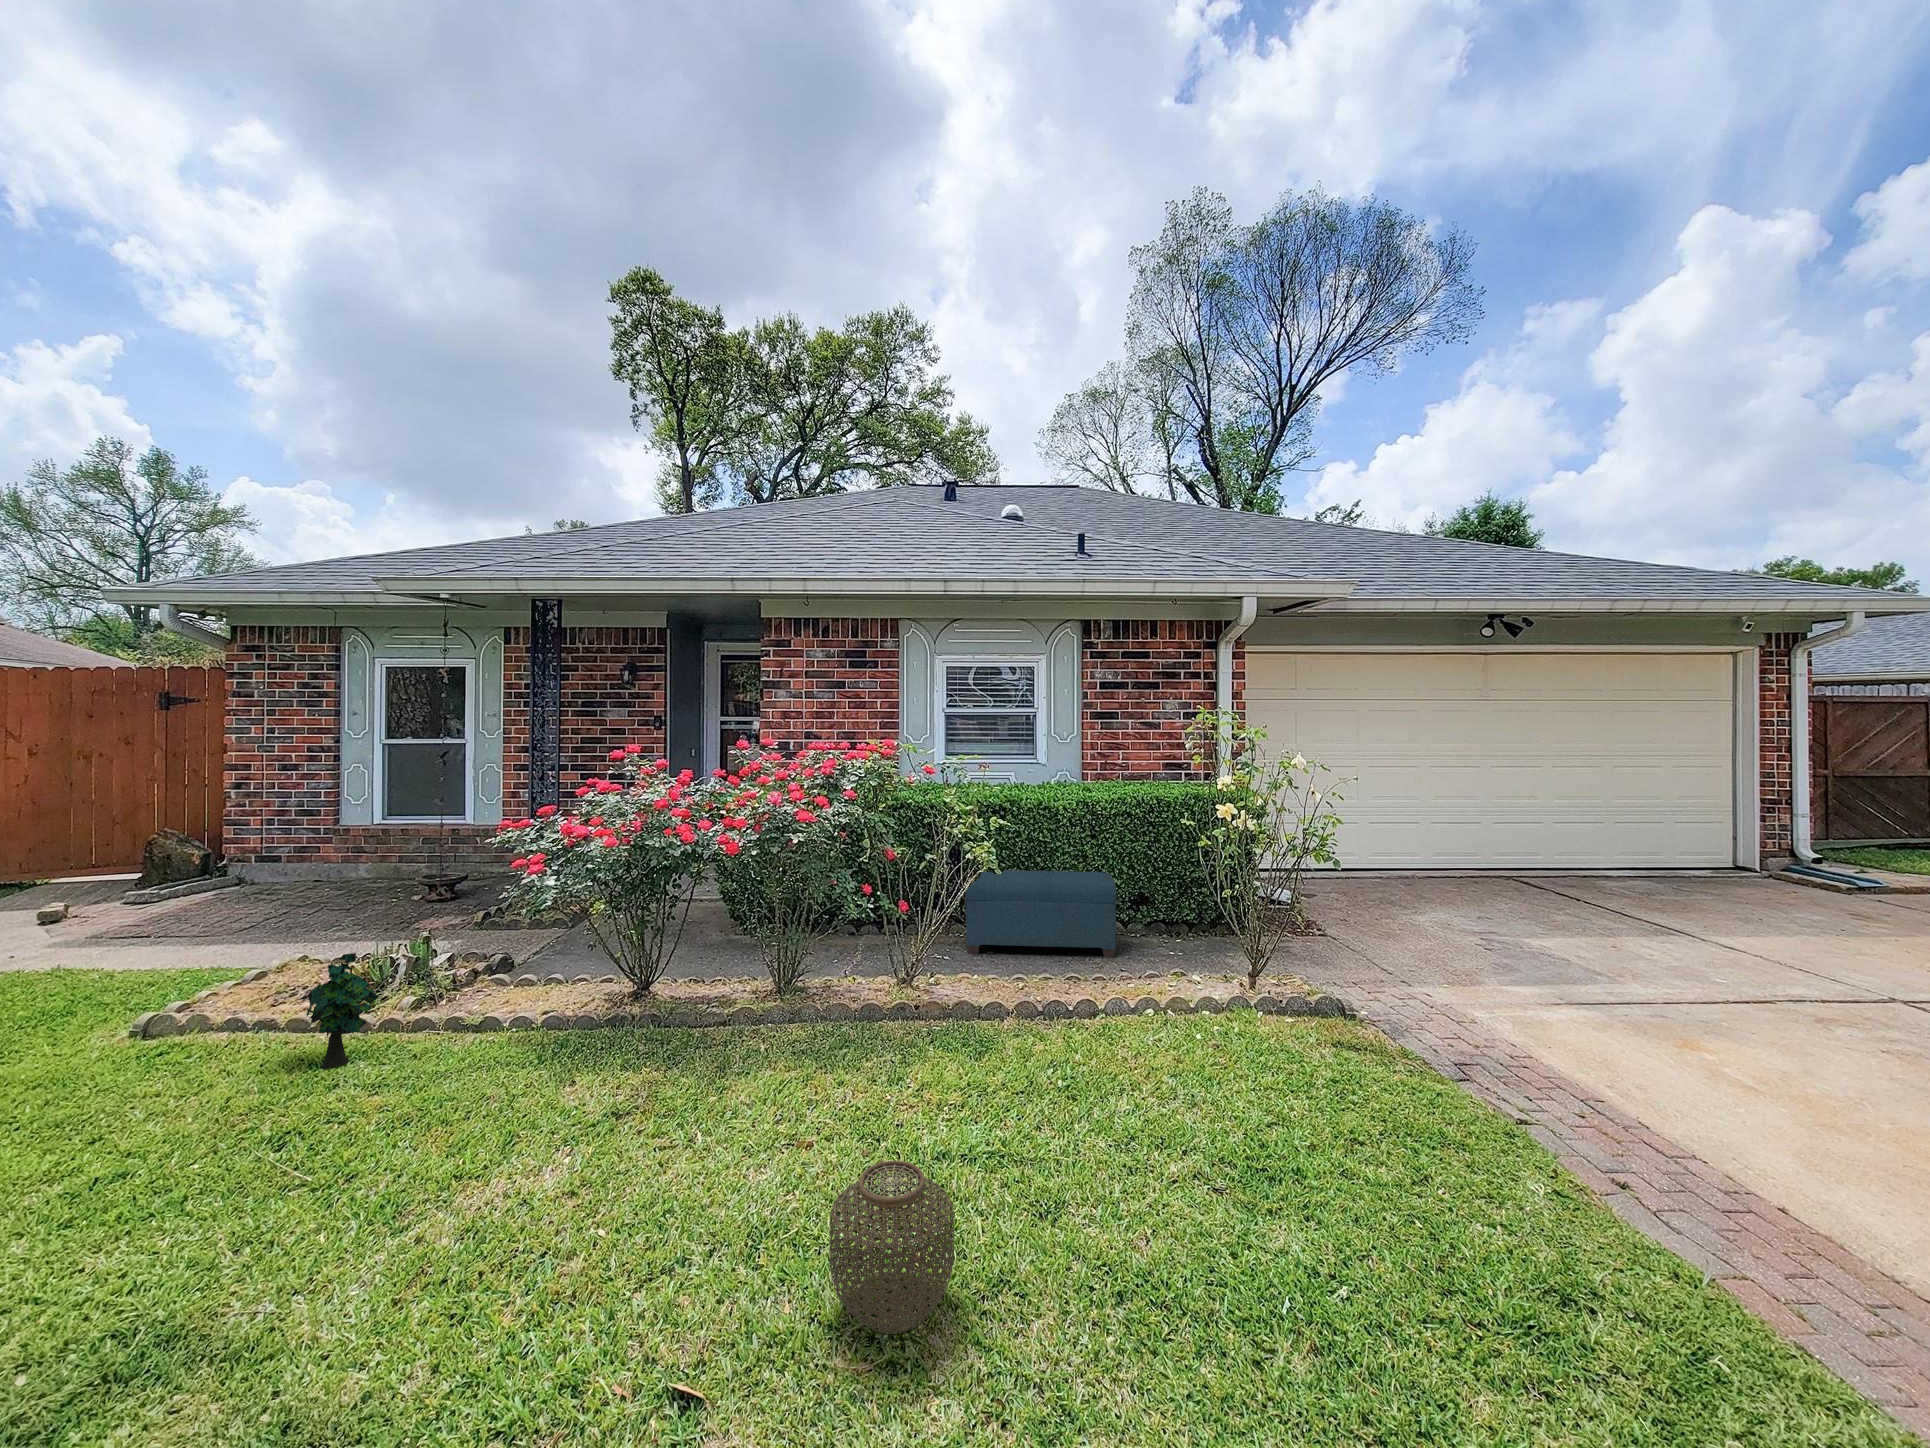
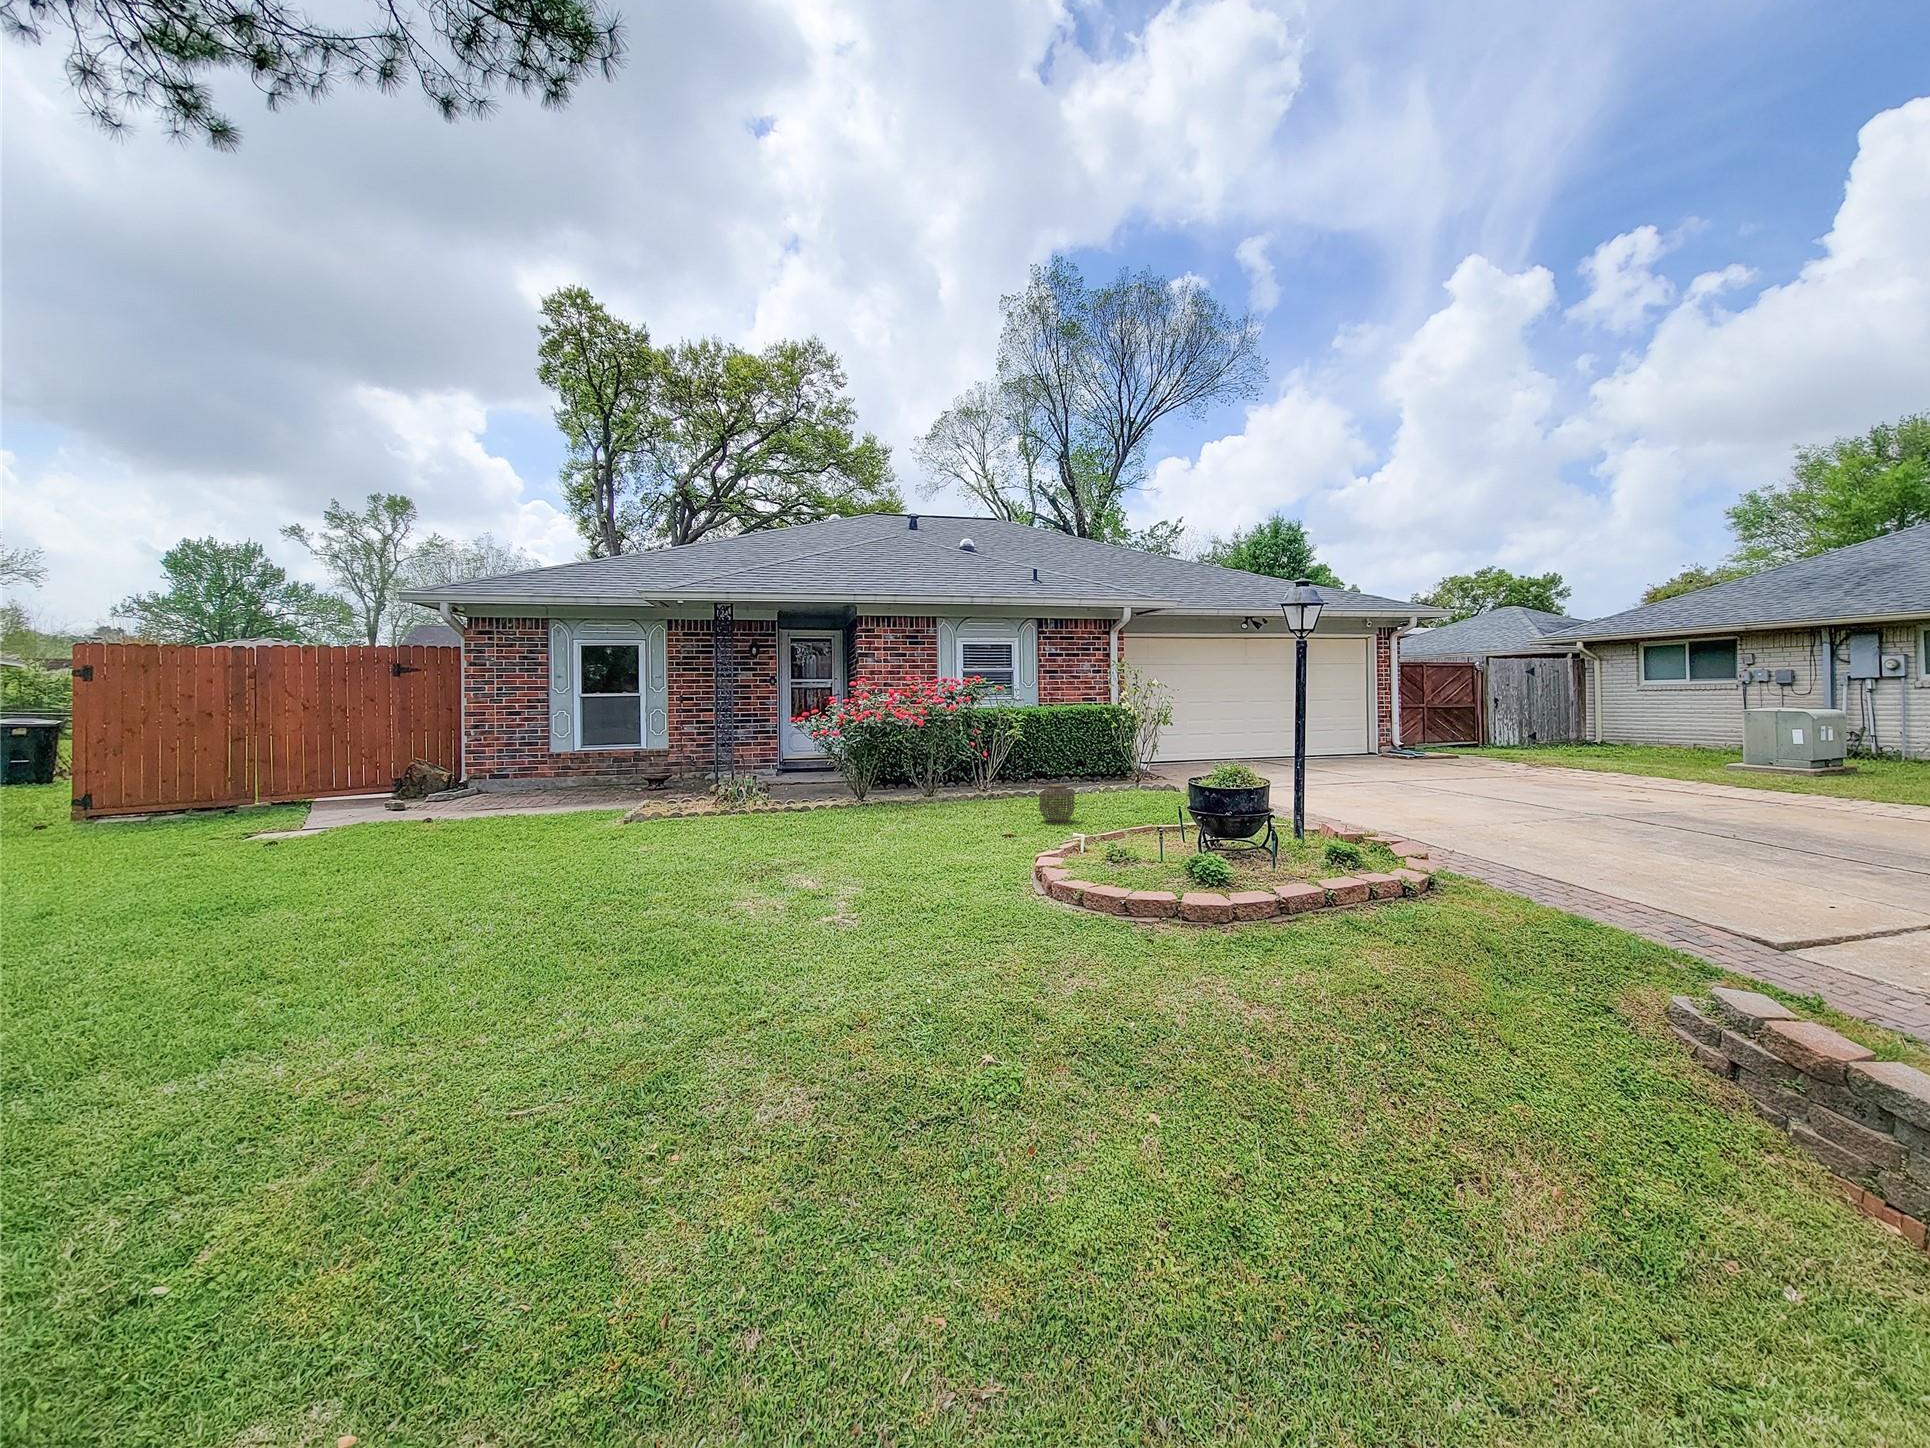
bench: present [966,870,1117,958] -> none [996,746,1072,785]
decorative plant: present [298,953,379,1069] -> none [756,767,786,816]

